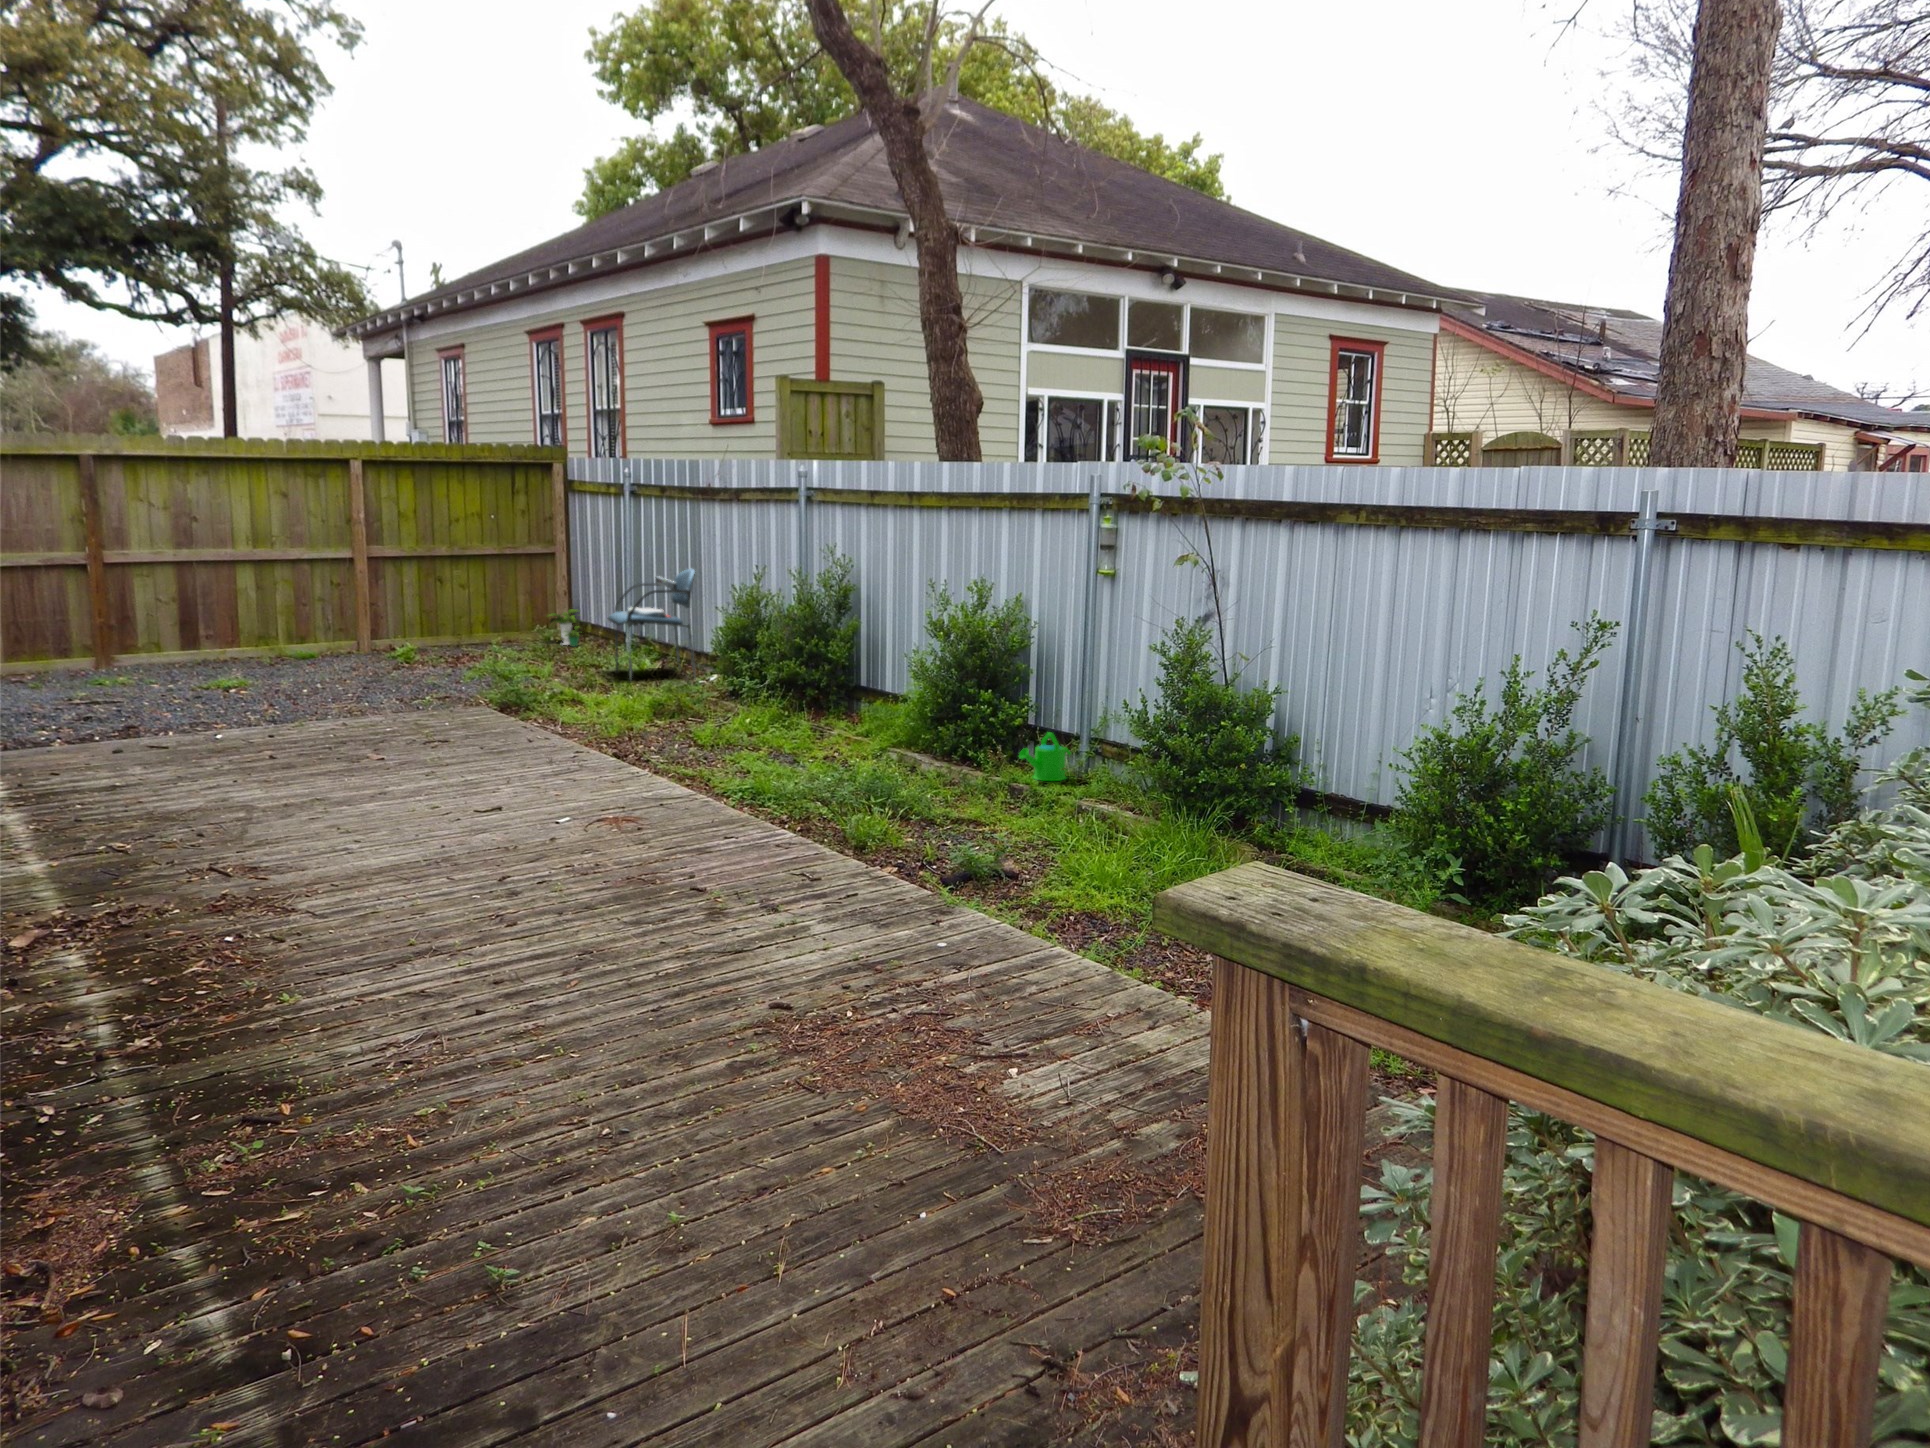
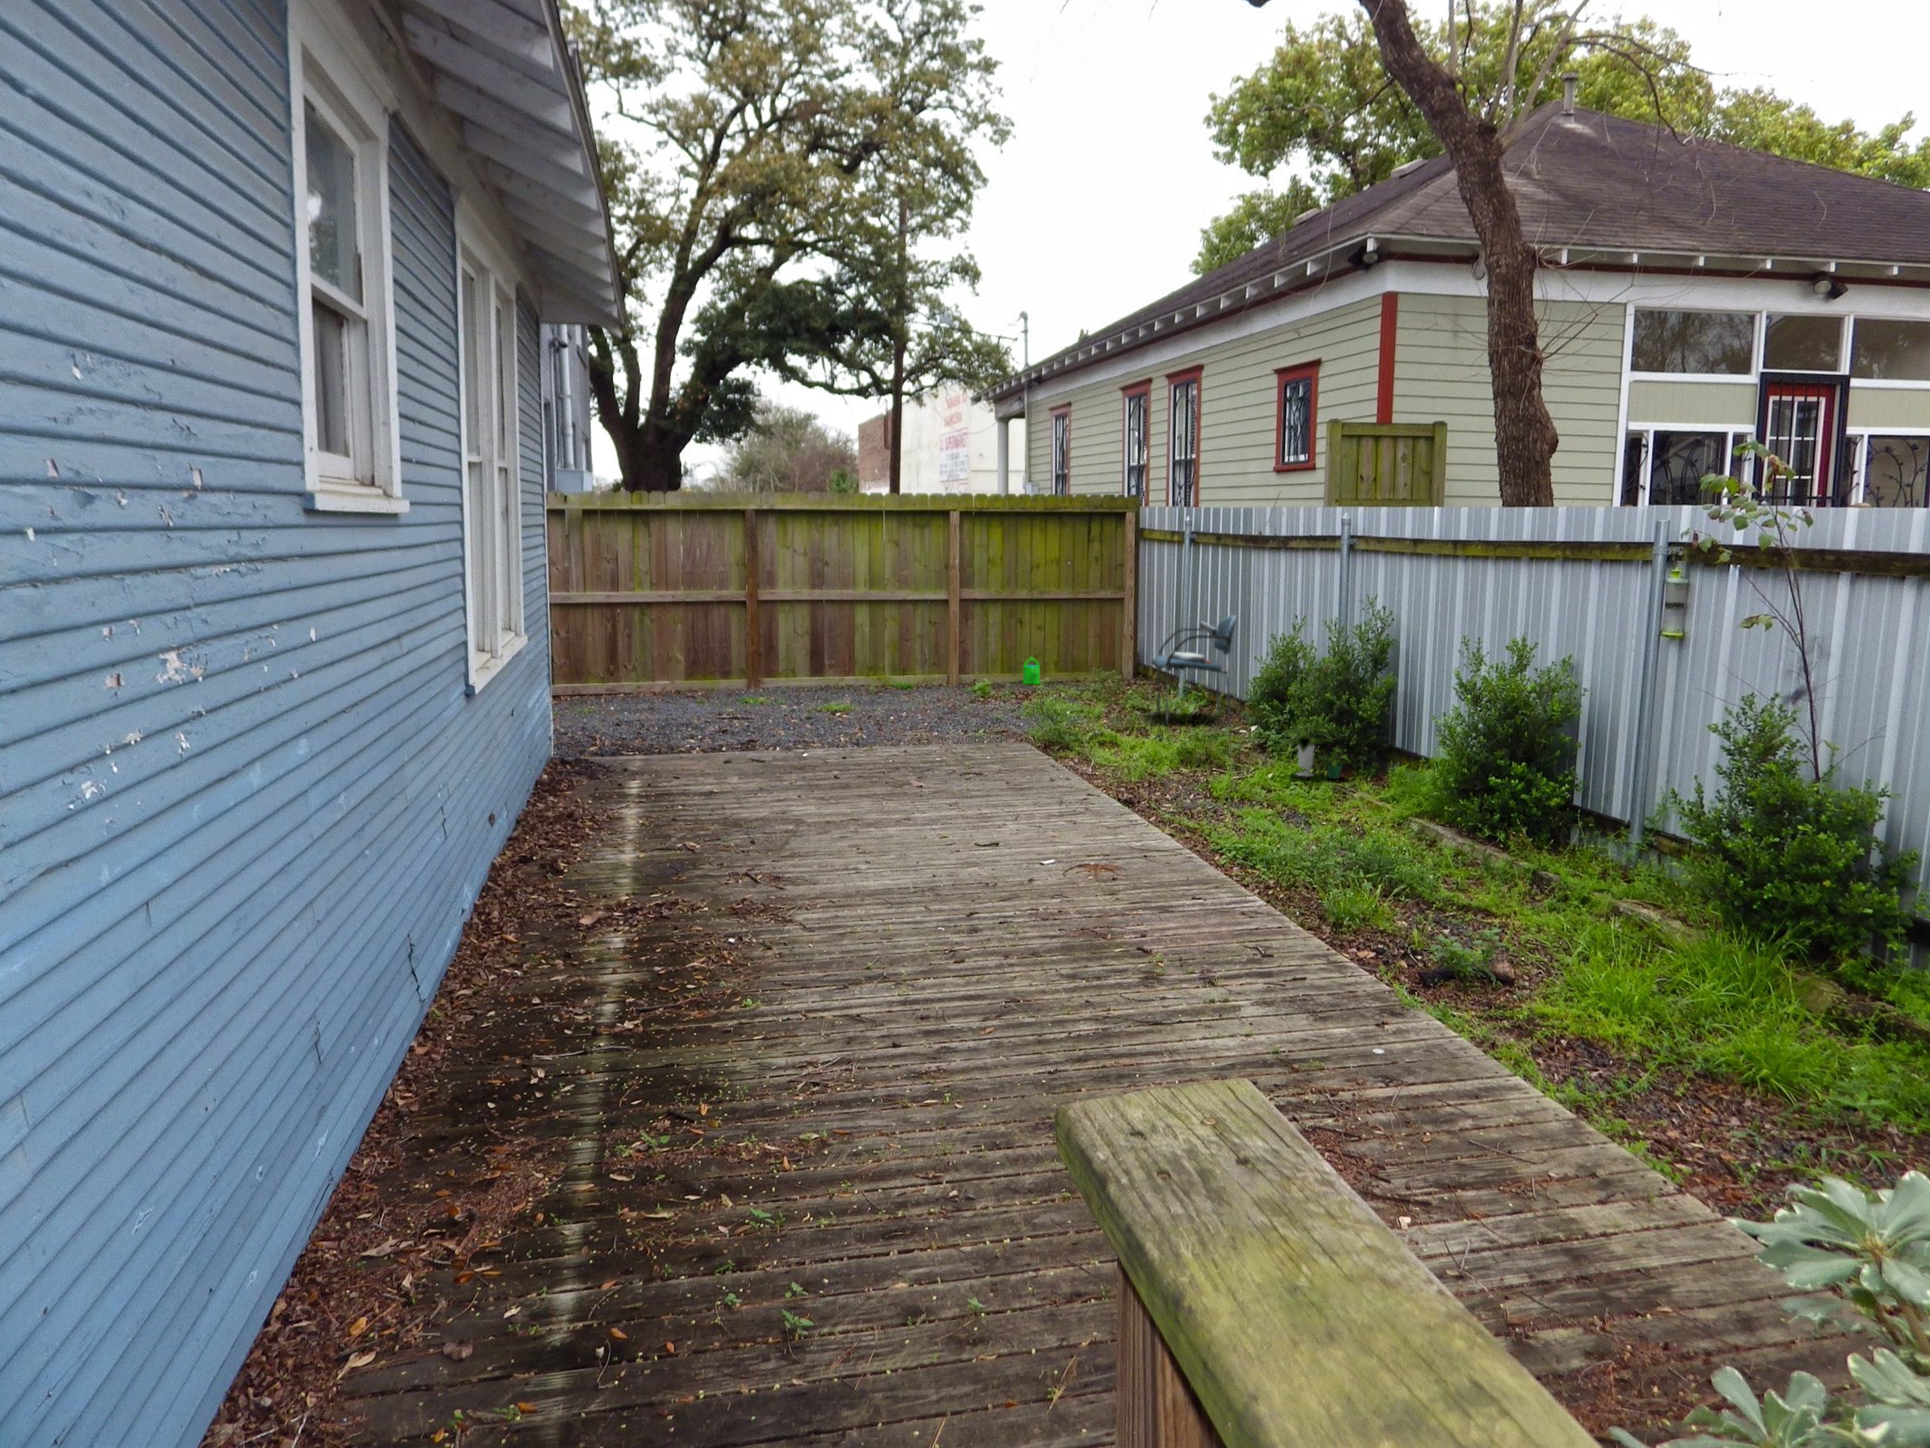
potted plant: present [548,609,579,646] -> present [1281,723,1348,779]
watering can: present [1019,732,1071,781] -> present [1023,658,1040,684]

